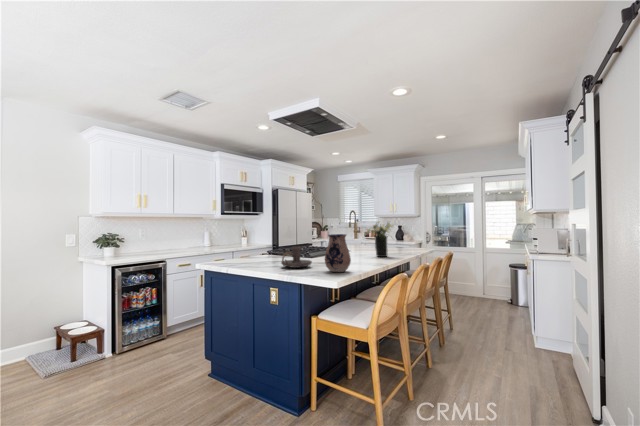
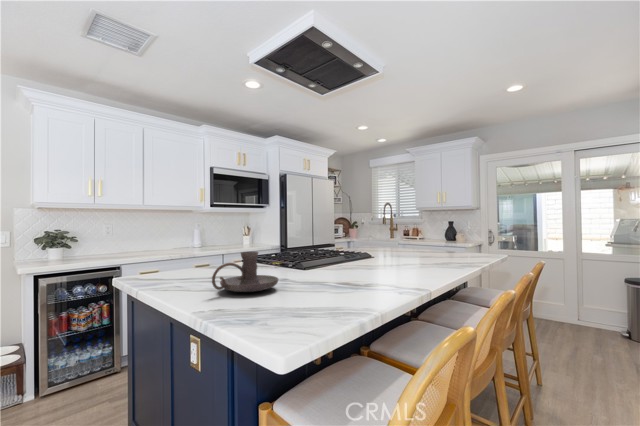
flower arrangement: present [365,223,393,257] -> none [388,207,440,268]
ceramic pitcher: present [325,234,351,272] -> none [286,228,340,309]

